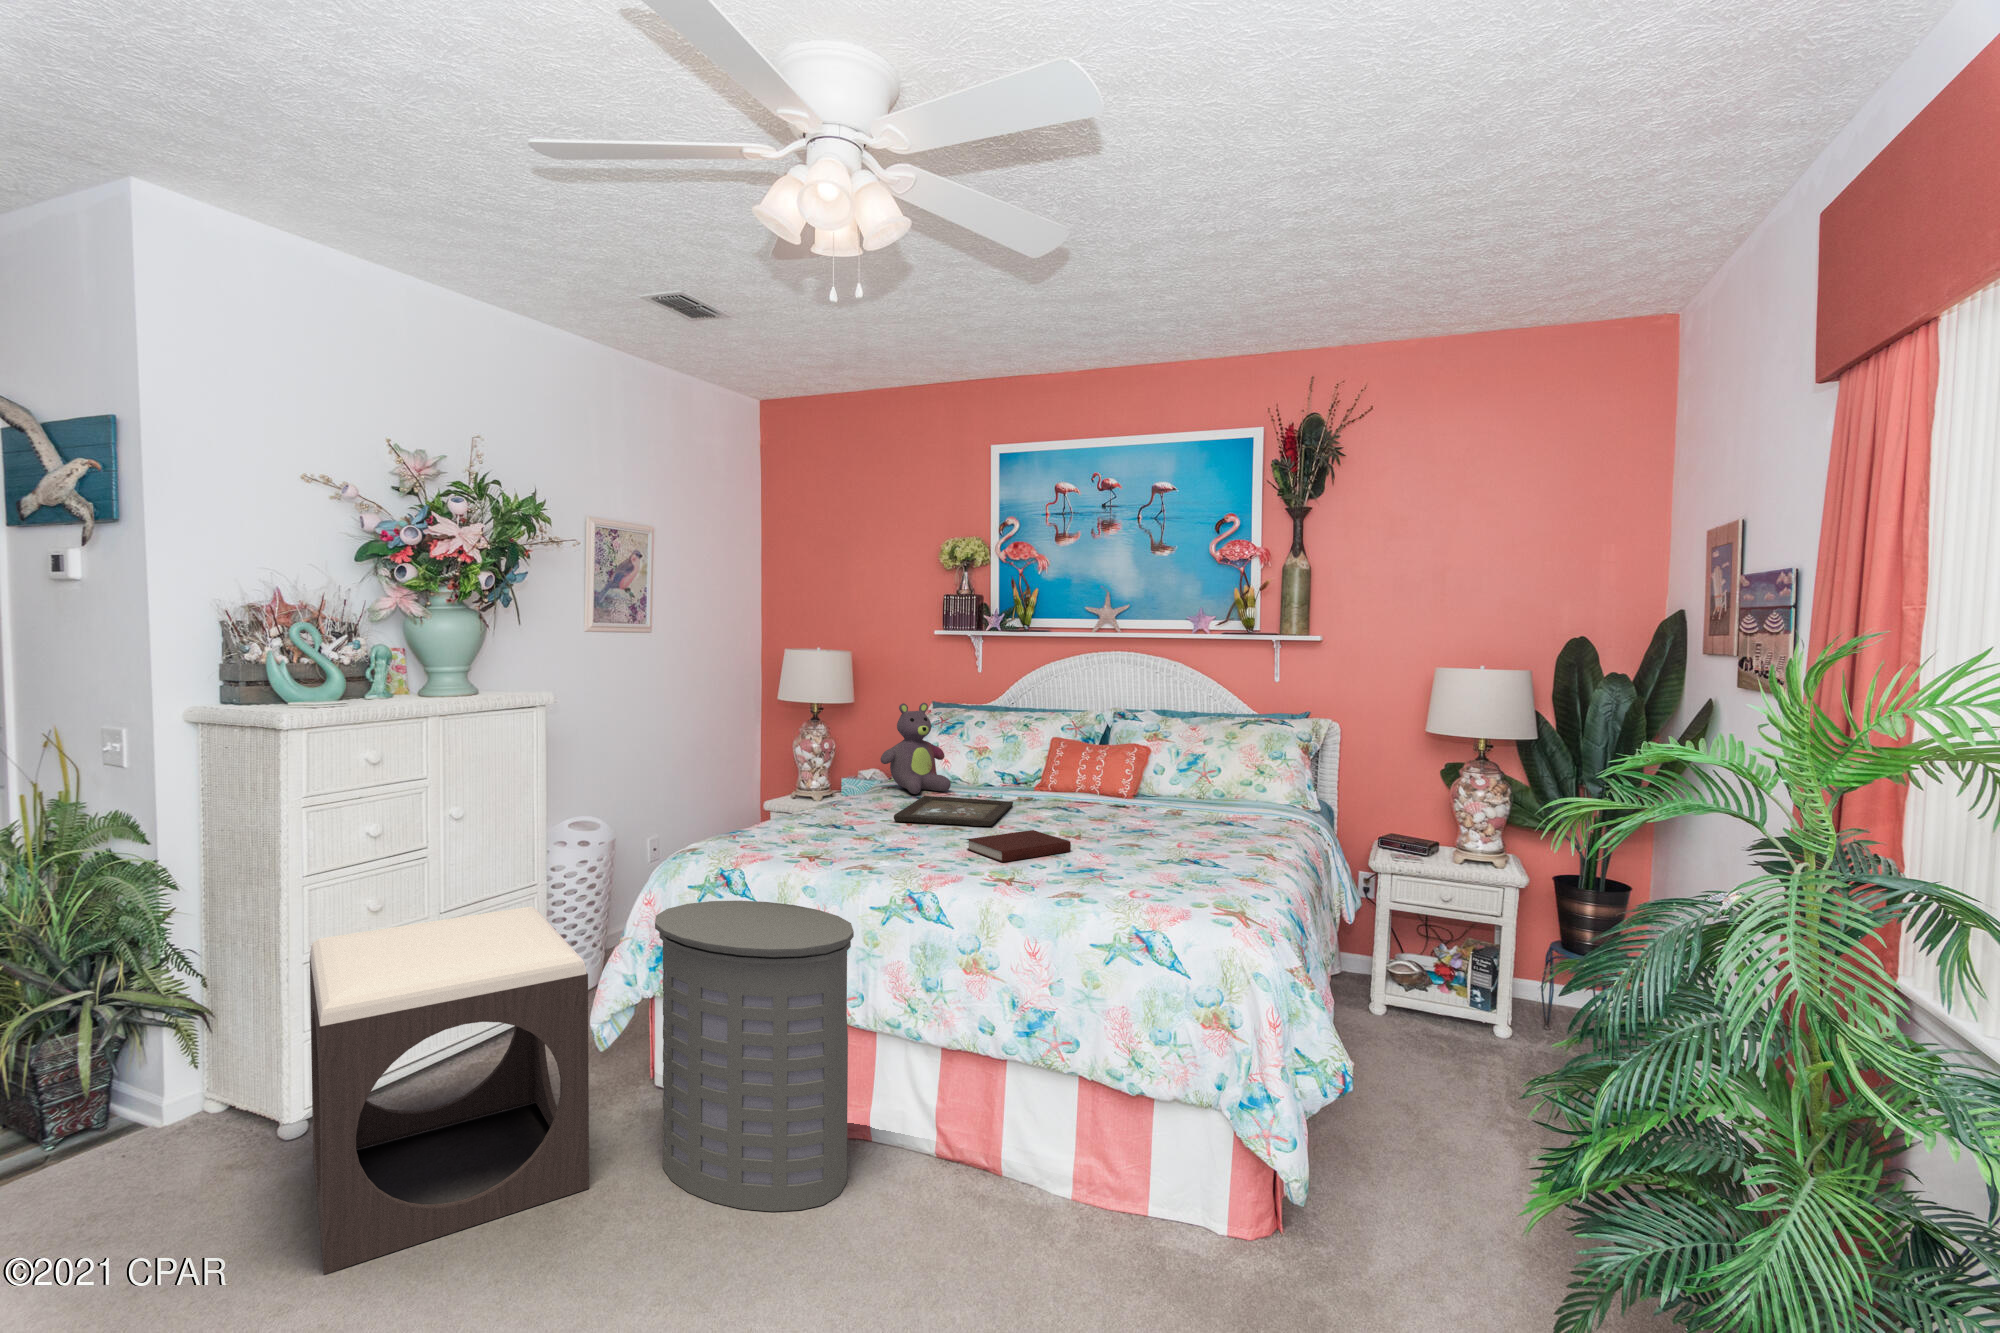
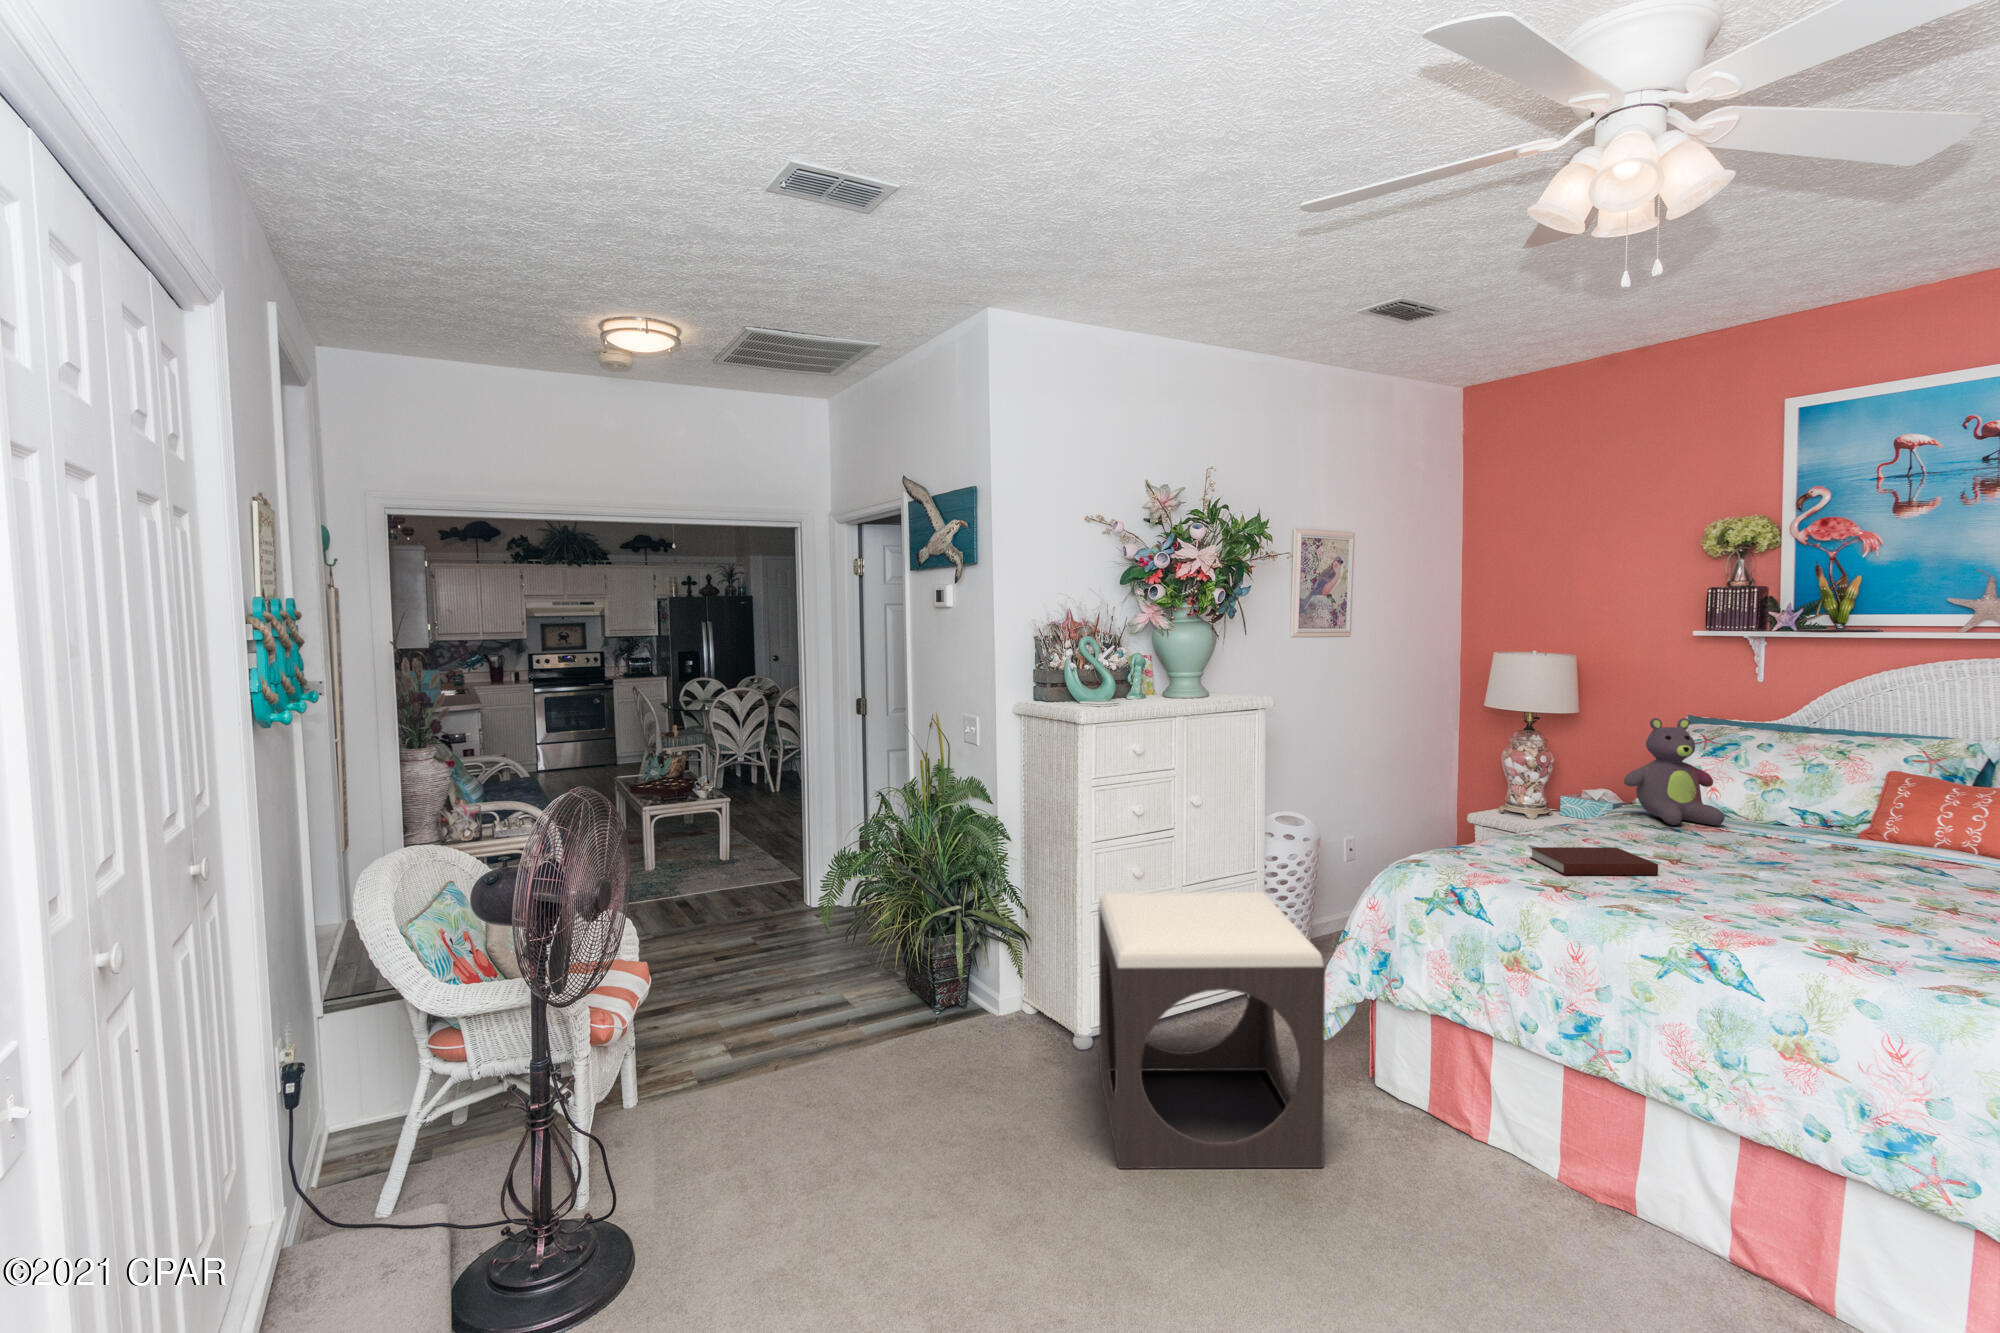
tray: present [894,796,1013,826] -> none [1653,829,1829,878]
notebook: present [967,830,1071,862] -> present [1530,847,1658,875]
laundry hamper: present [655,901,854,1212] -> none [1387,915,1623,1273]

